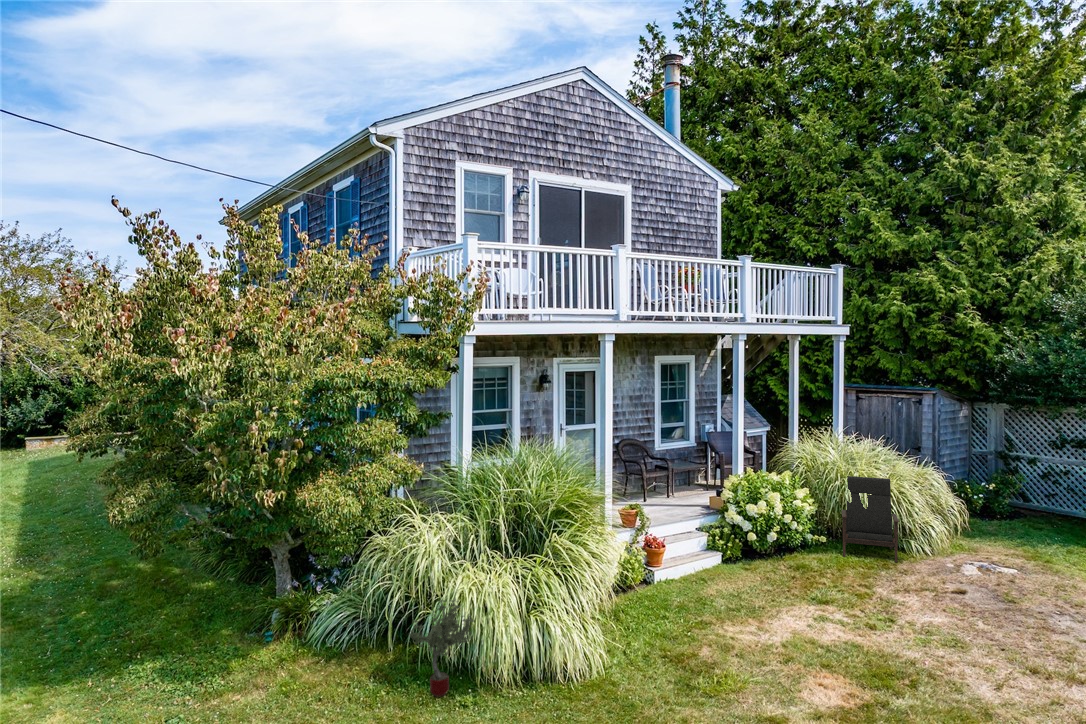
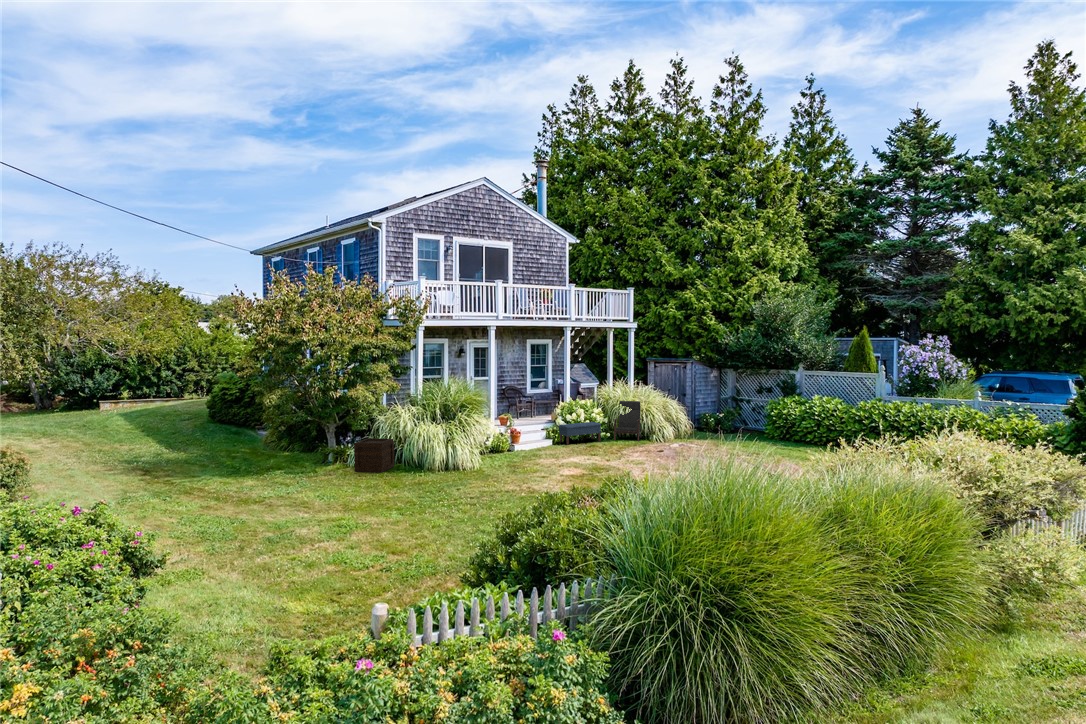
bench: none [737,519,821,572] -> present [559,422,601,445]
wooden crate: none [310,588,406,687] -> present [354,438,394,473]
potted tree: present [409,598,474,697] -> none [397,433,425,474]

